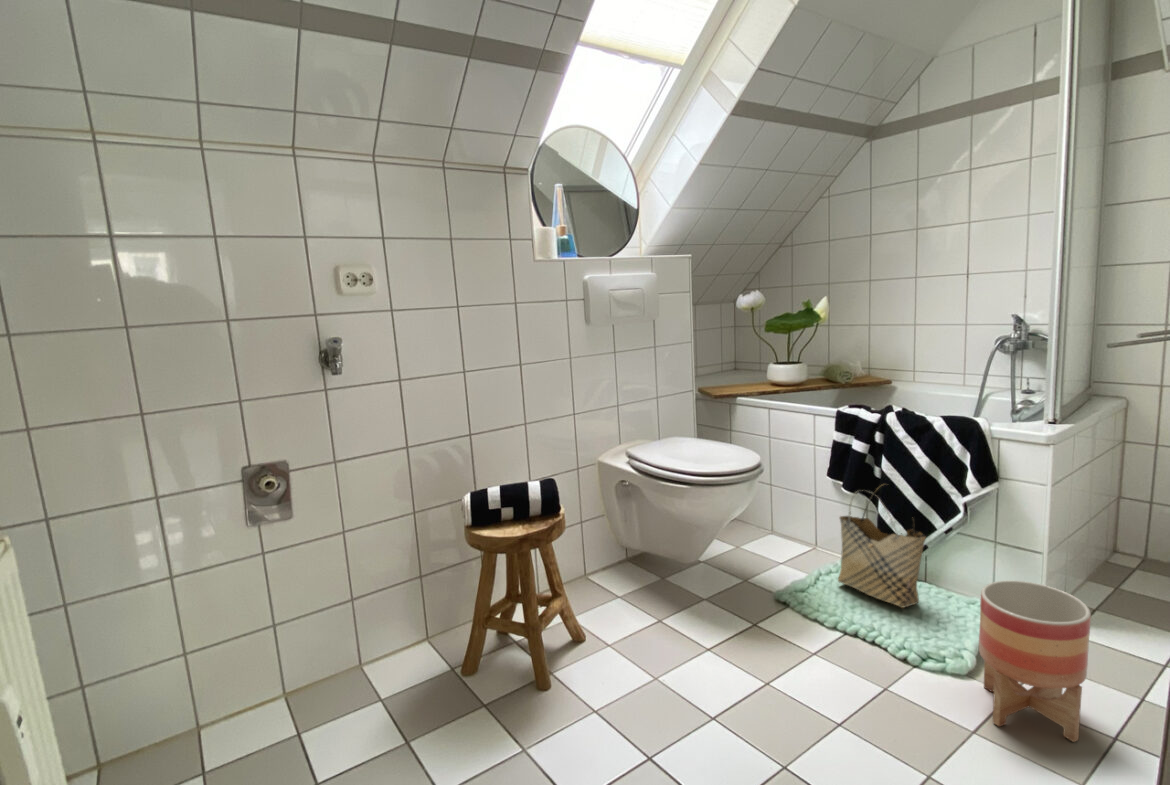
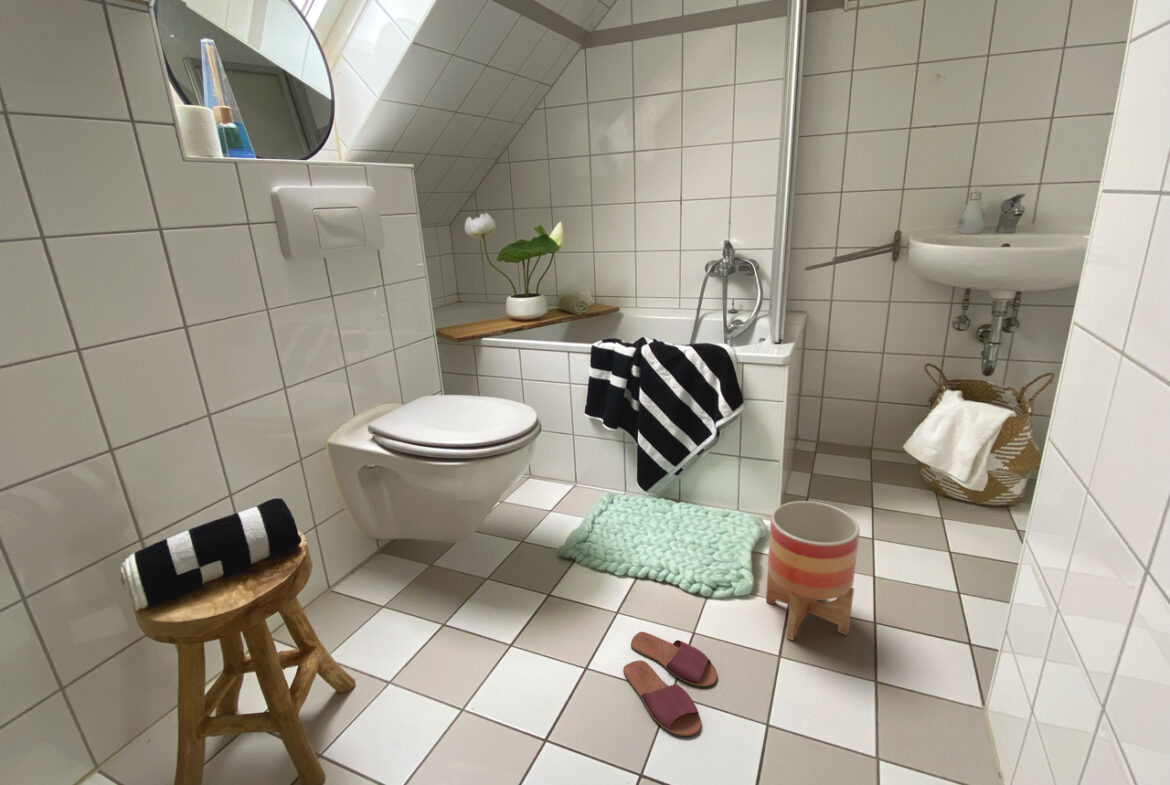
woven basket: present [838,484,926,607] -> none [609,416,692,536]
slippers: none [800,672,895,759] -> present [623,632,717,736]

